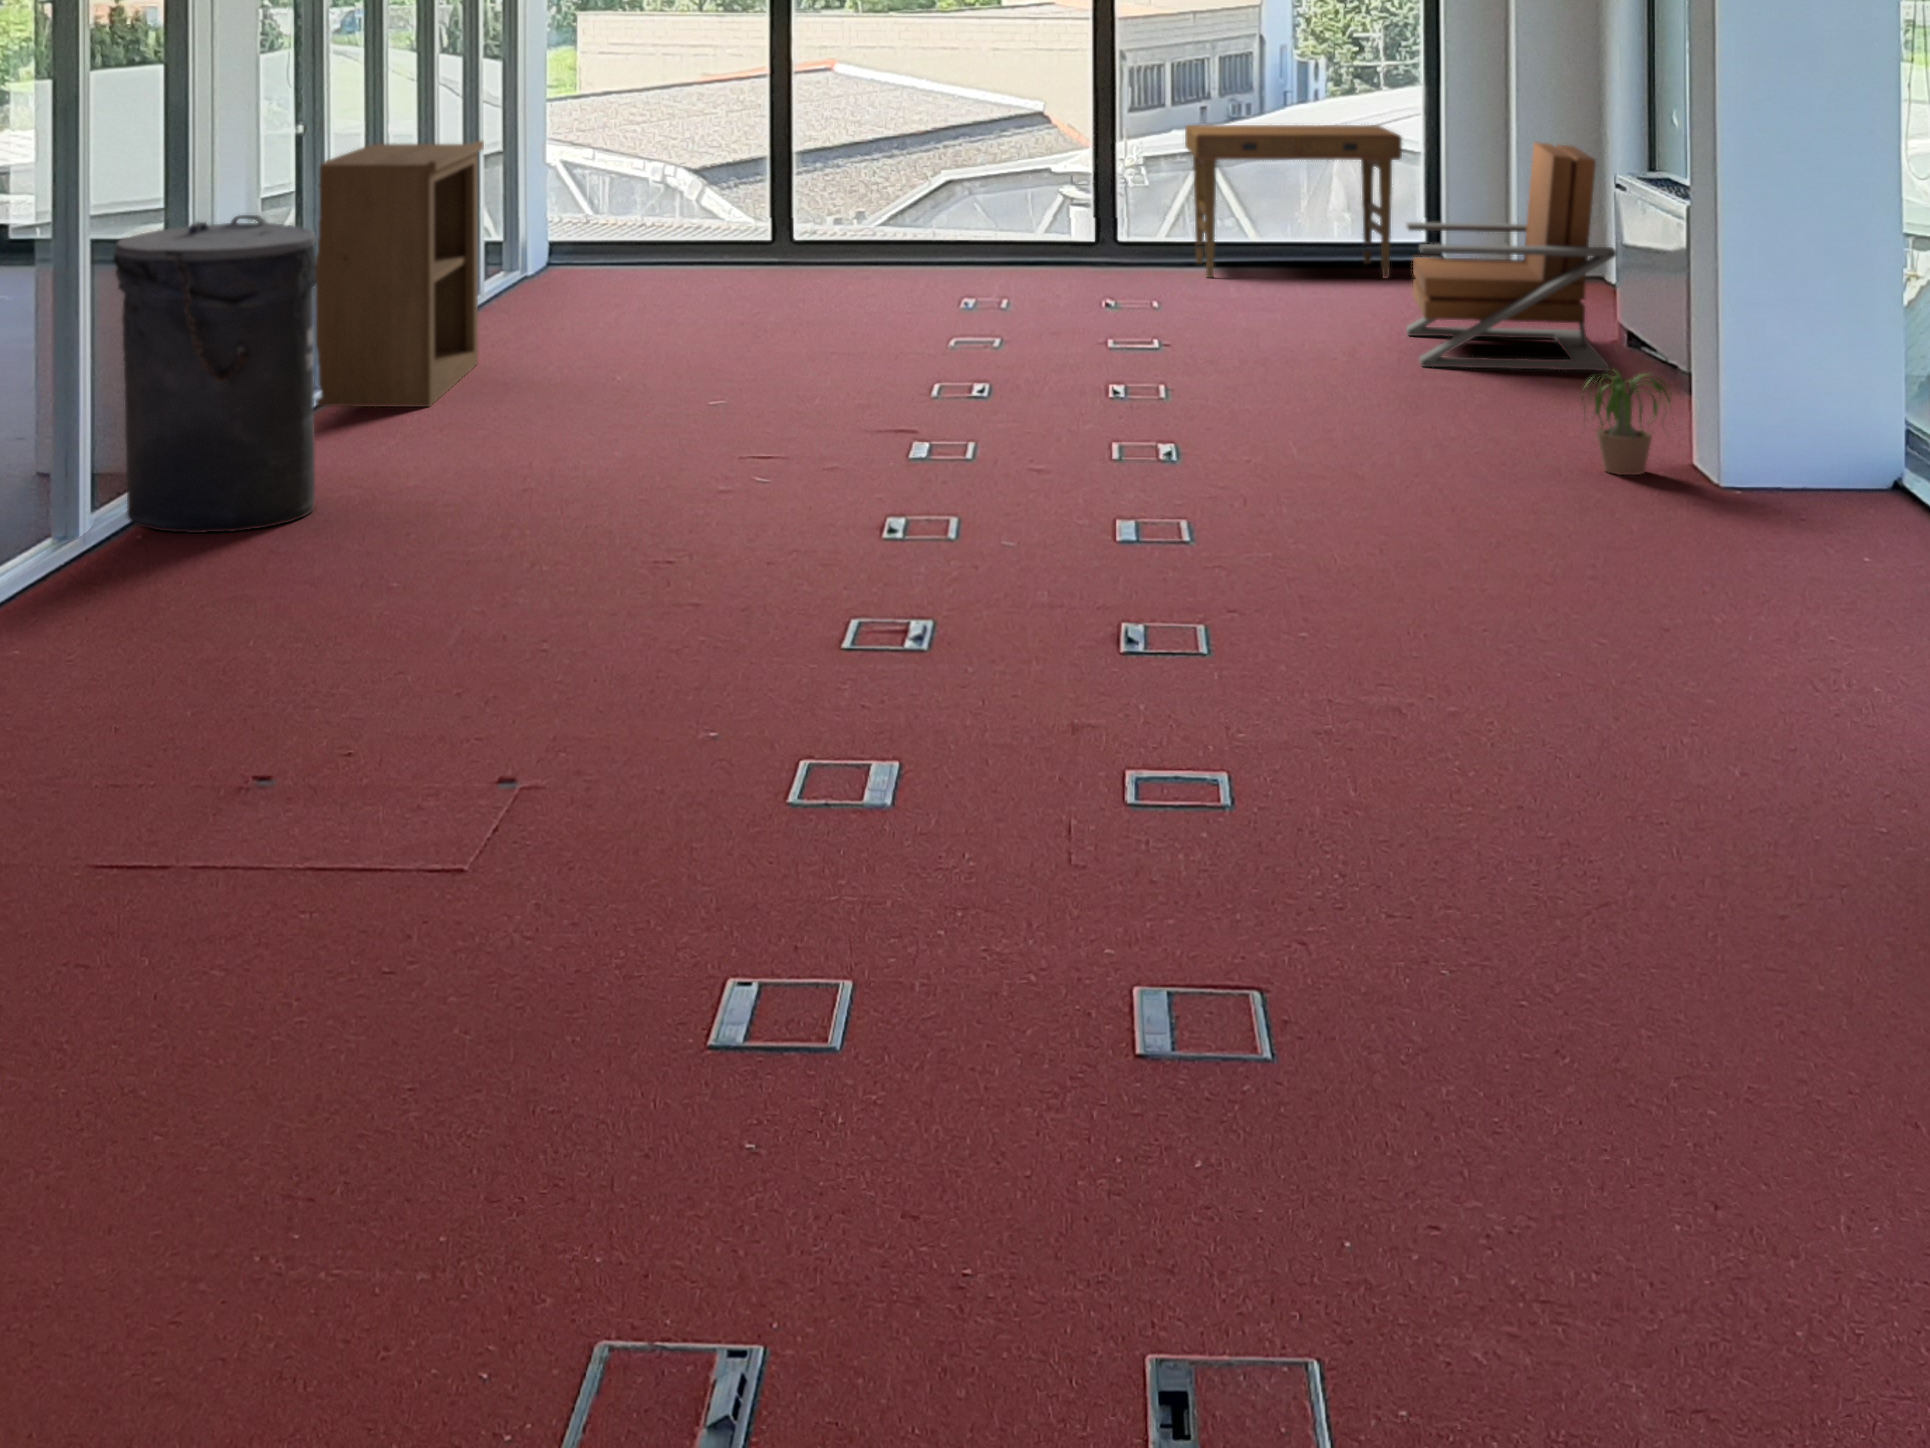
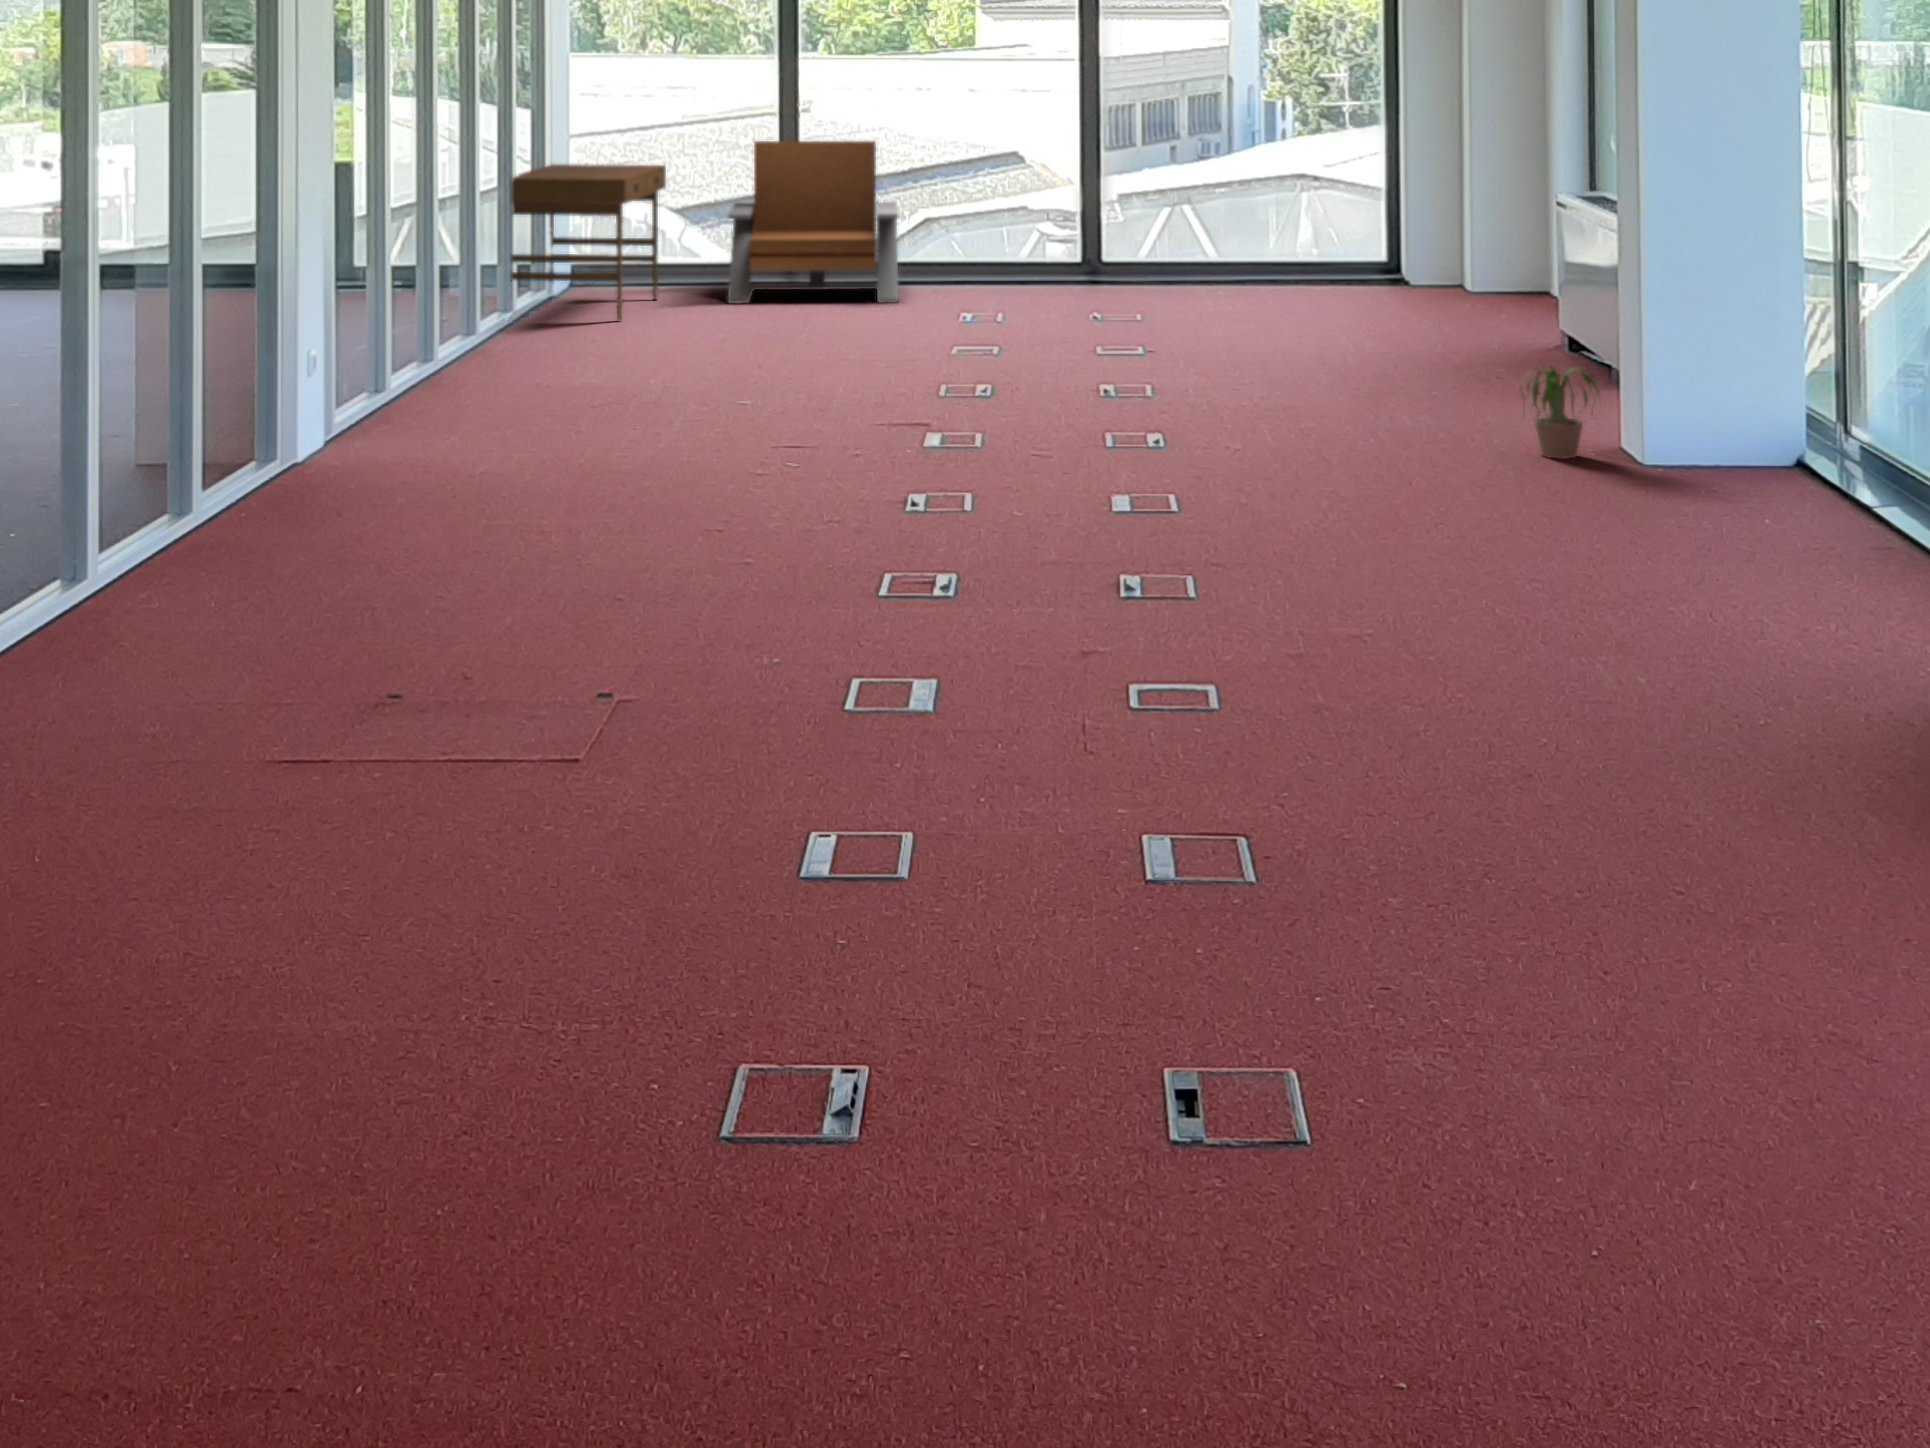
desk: present [1185,125,1402,278] -> present [511,164,666,321]
bookshelf: present [316,141,484,407] -> none [368,168,519,411]
lounge chair: present [1406,142,1616,371] -> present [728,141,899,303]
trash can: present [113,215,316,533] -> none [206,230,389,515]

